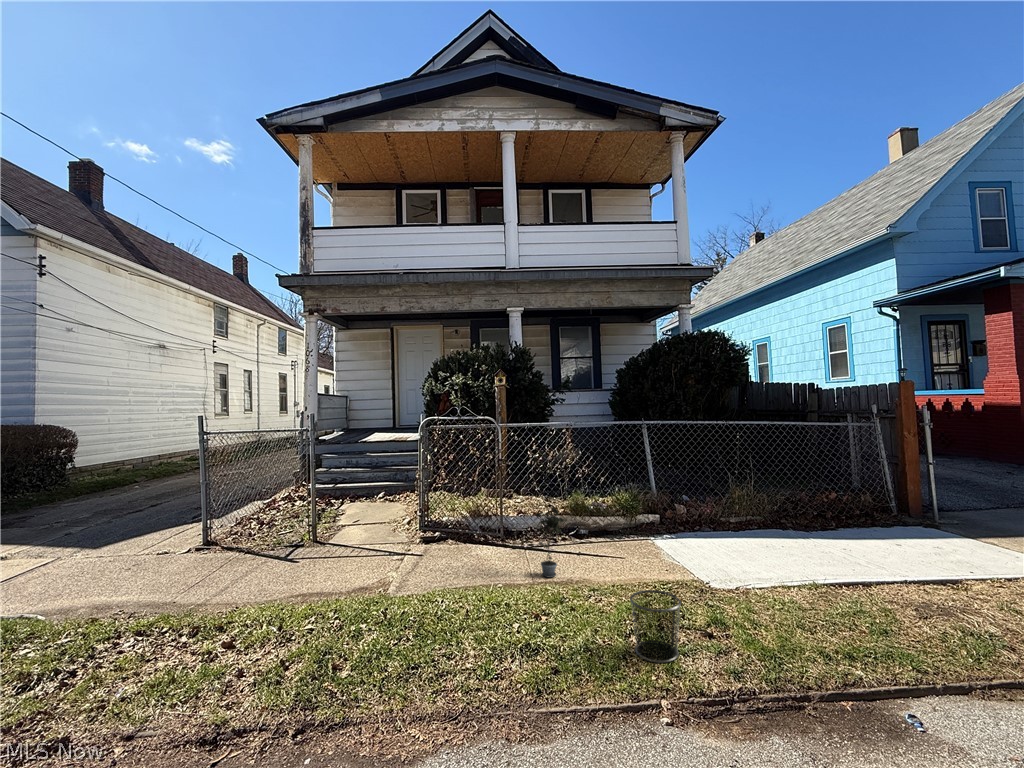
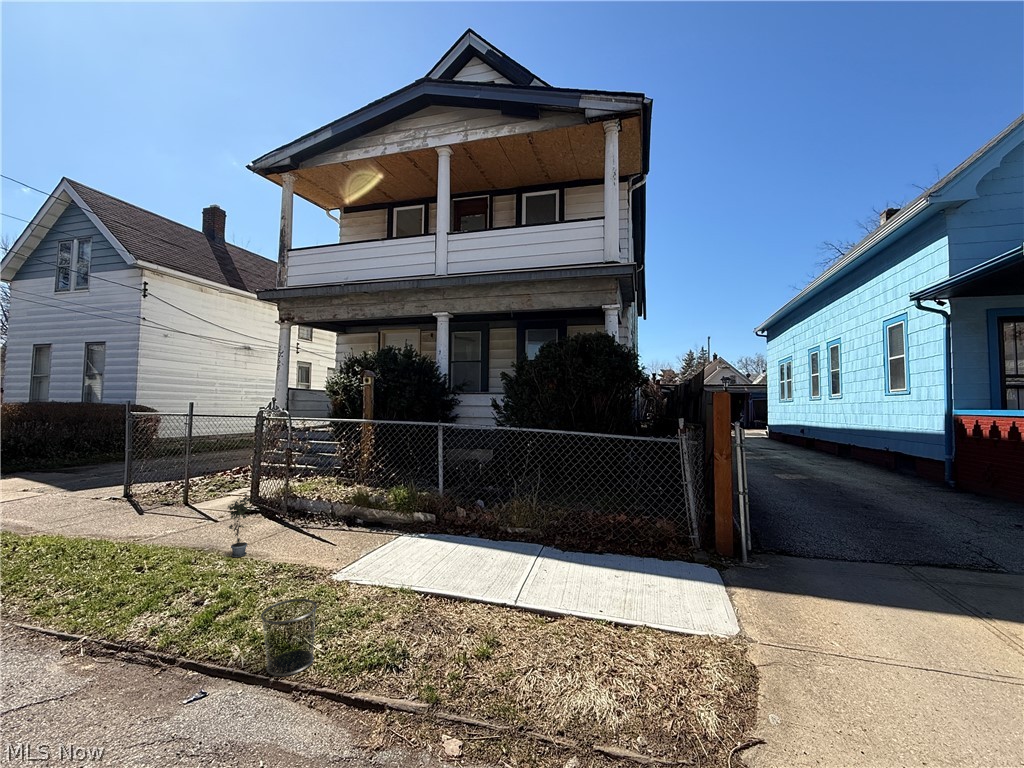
waste bin: present [630,590,681,663] -> present [261,599,317,676]

